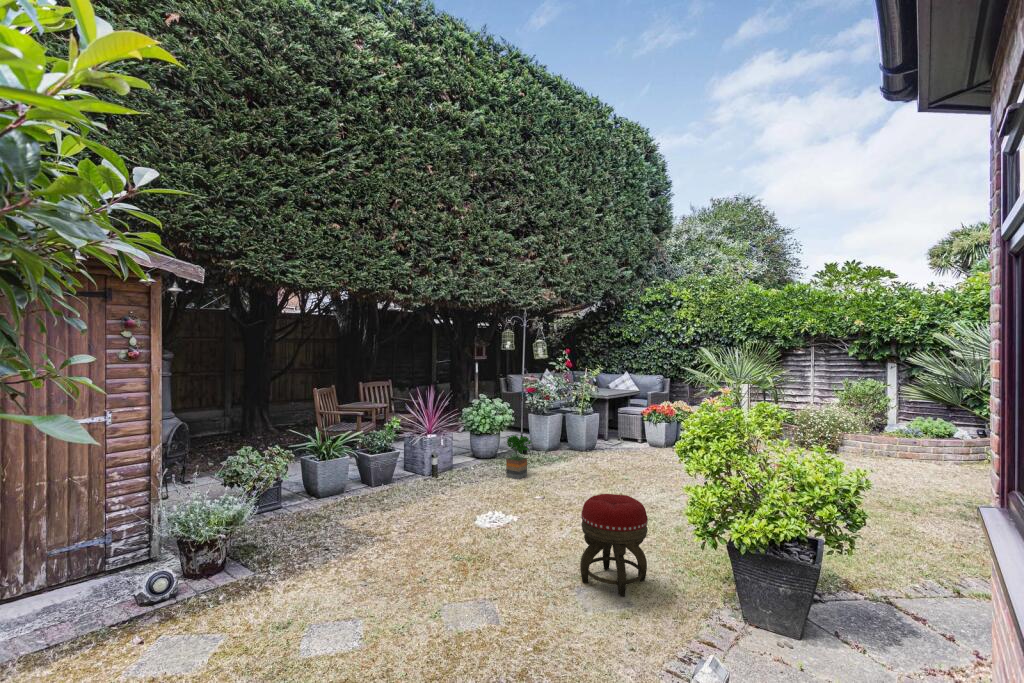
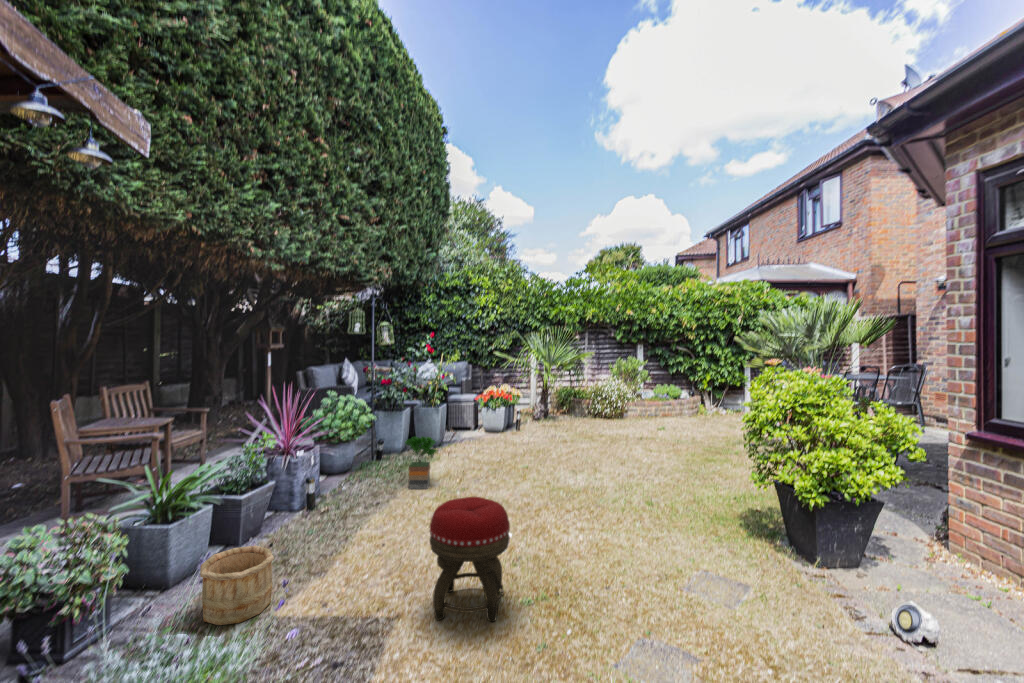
wooden bucket: none [310,479,350,518] -> present [200,546,274,625]
footstool: present [580,494,648,597] -> present [430,497,510,622]

